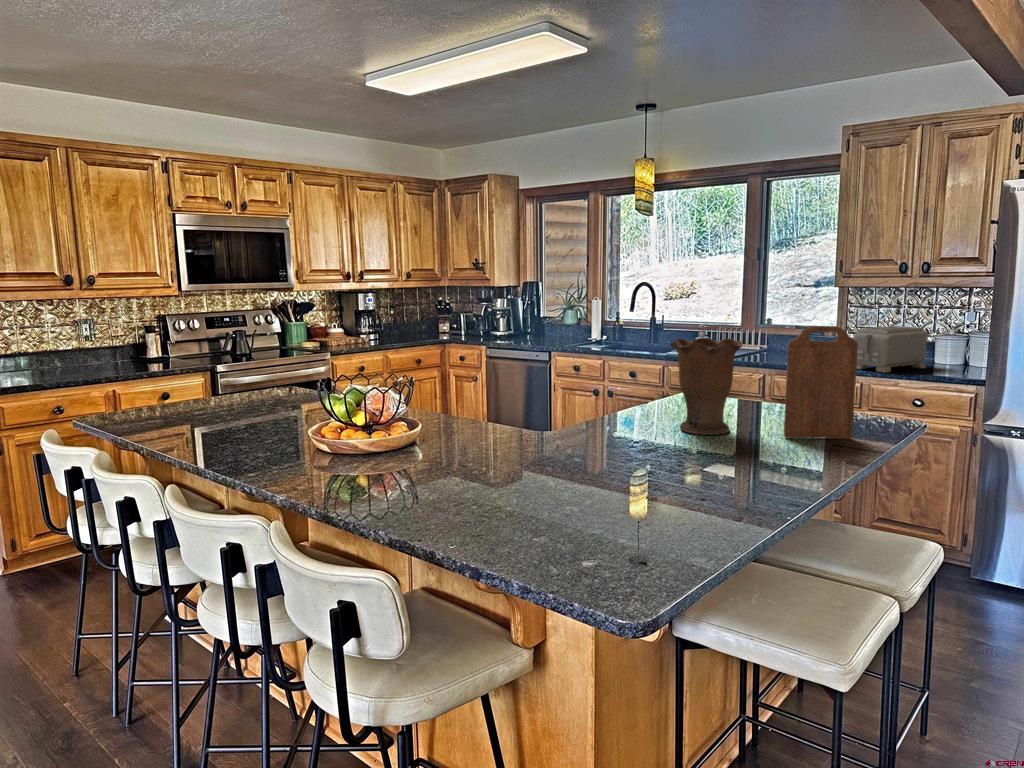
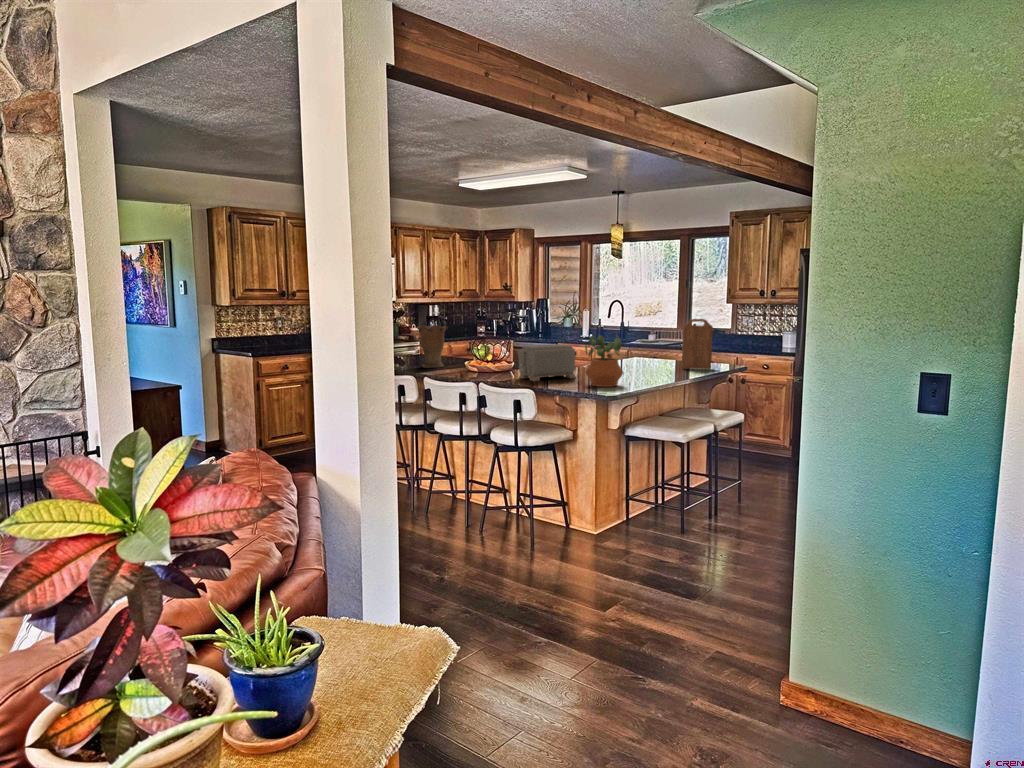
toaster: present [854,326,927,372] -> present [519,344,576,381]
vase: present [670,338,742,435] -> present [417,325,448,368]
potted plant: none [535,389,650,550] -> present [585,335,623,387]

